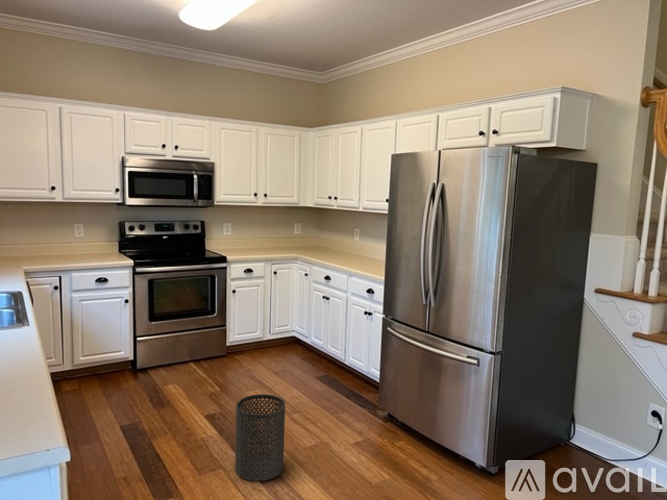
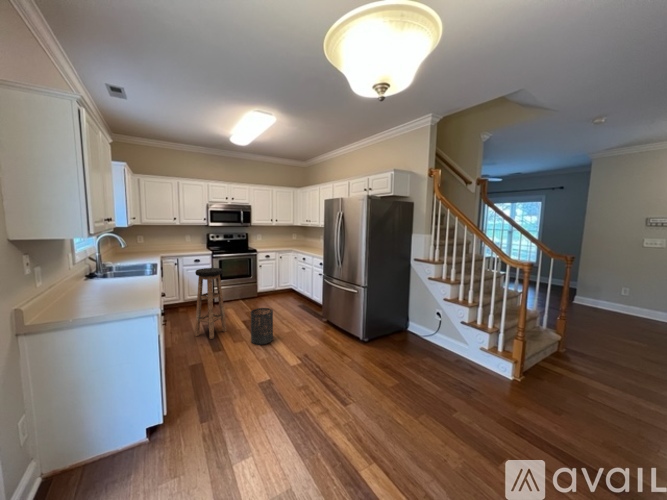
bar stool: none [106,302,175,465] -> present [195,268,227,339]

